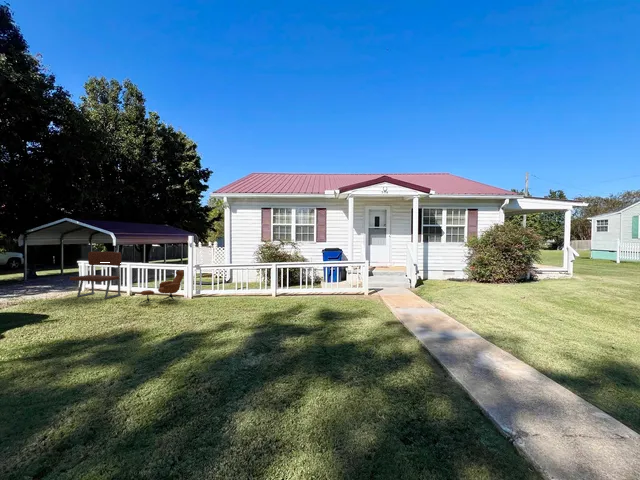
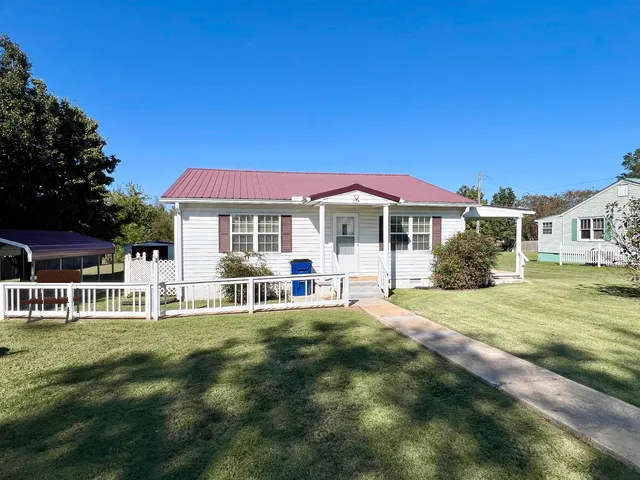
lounge chair: present [141,270,184,303] -> none [115,288,159,325]

